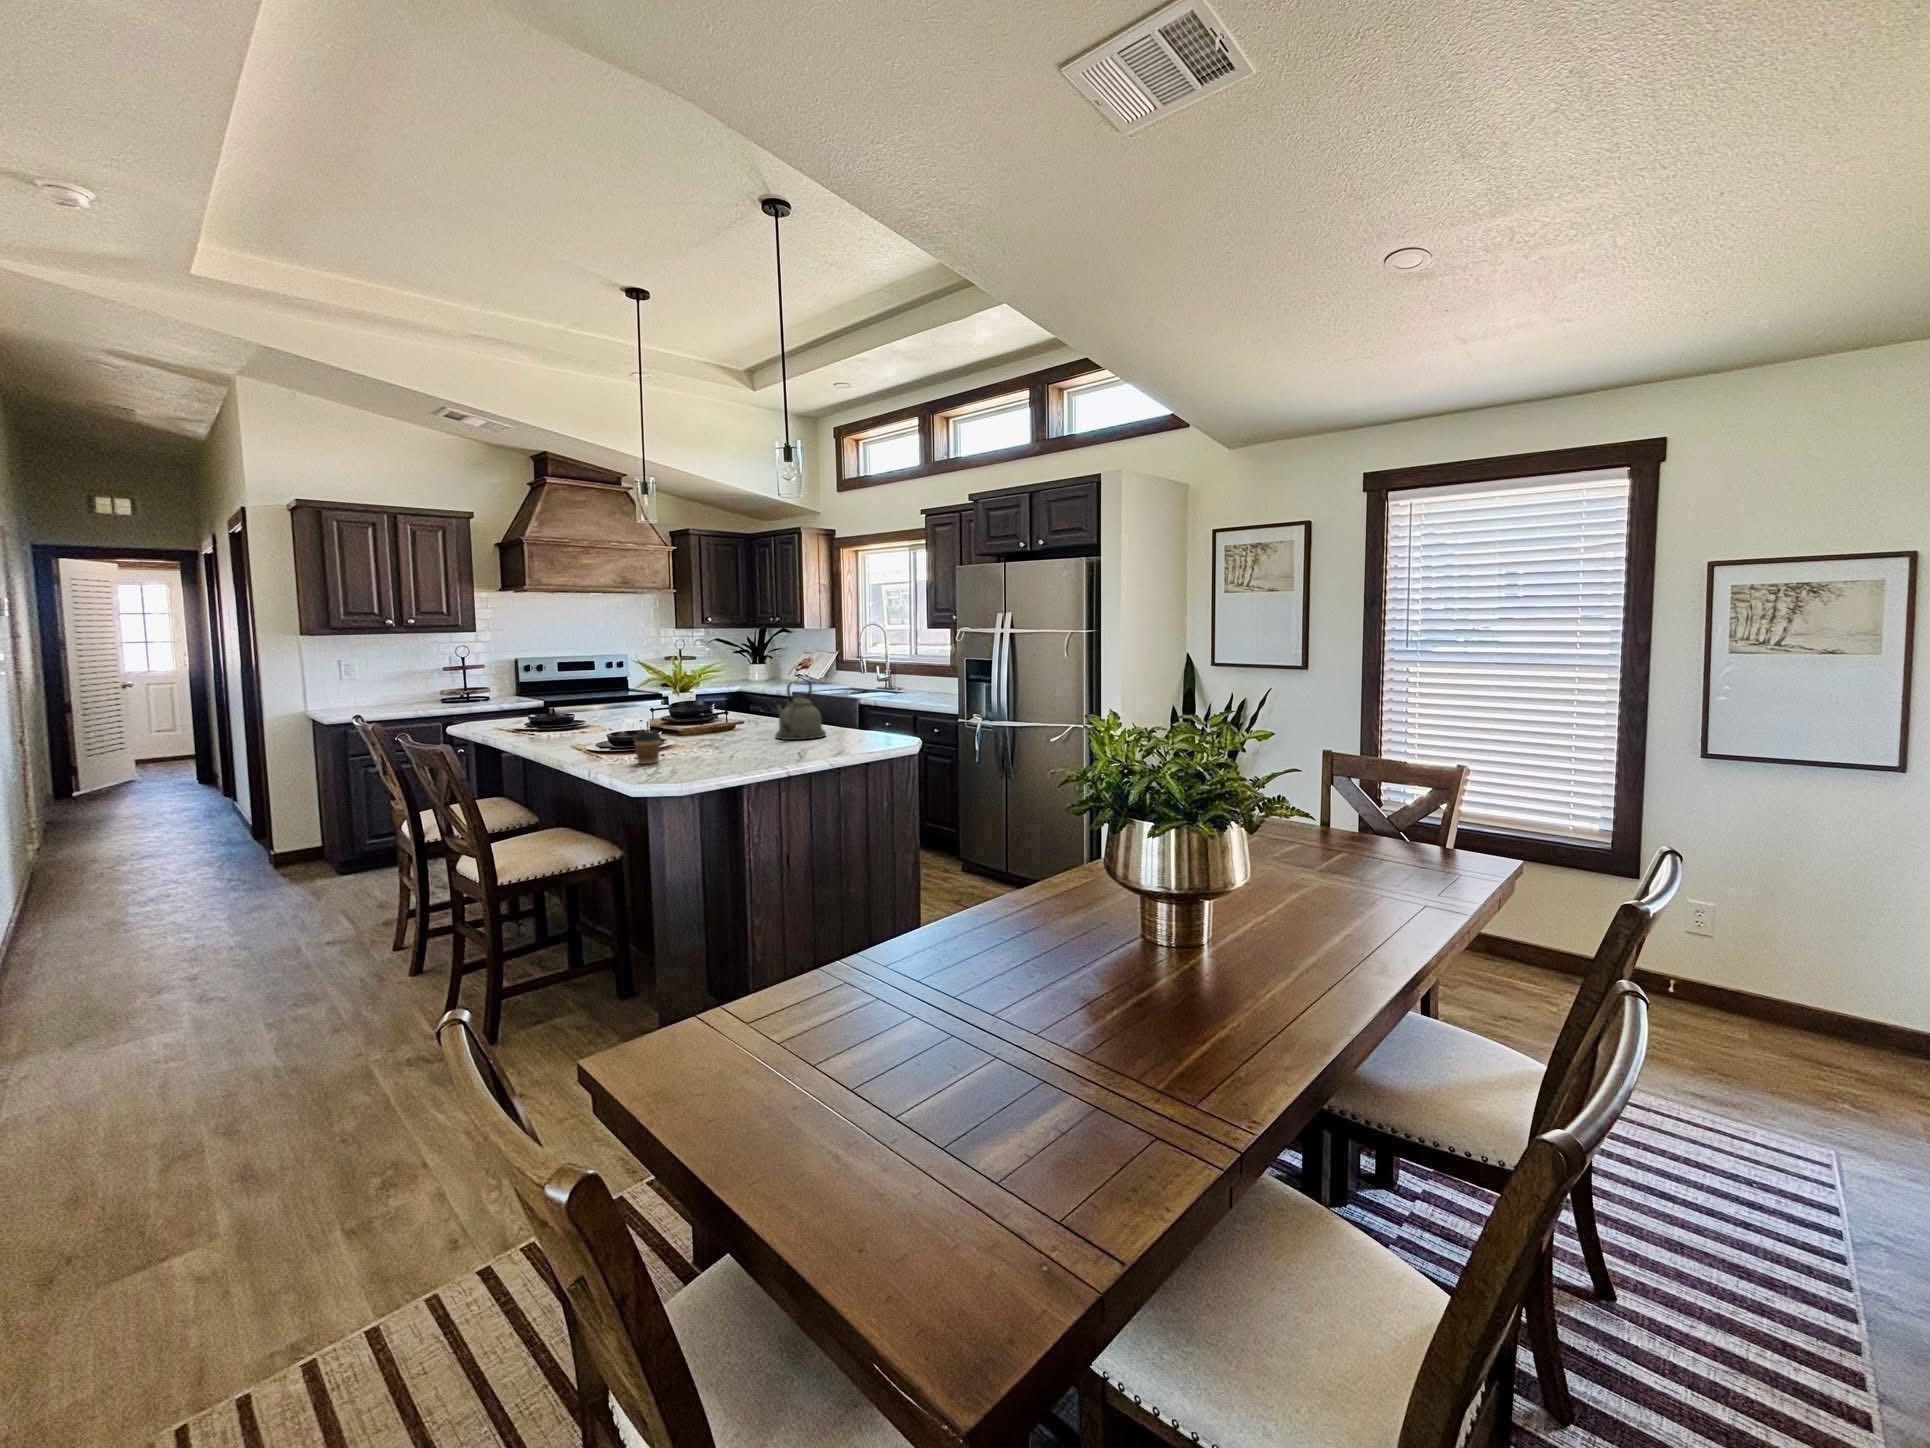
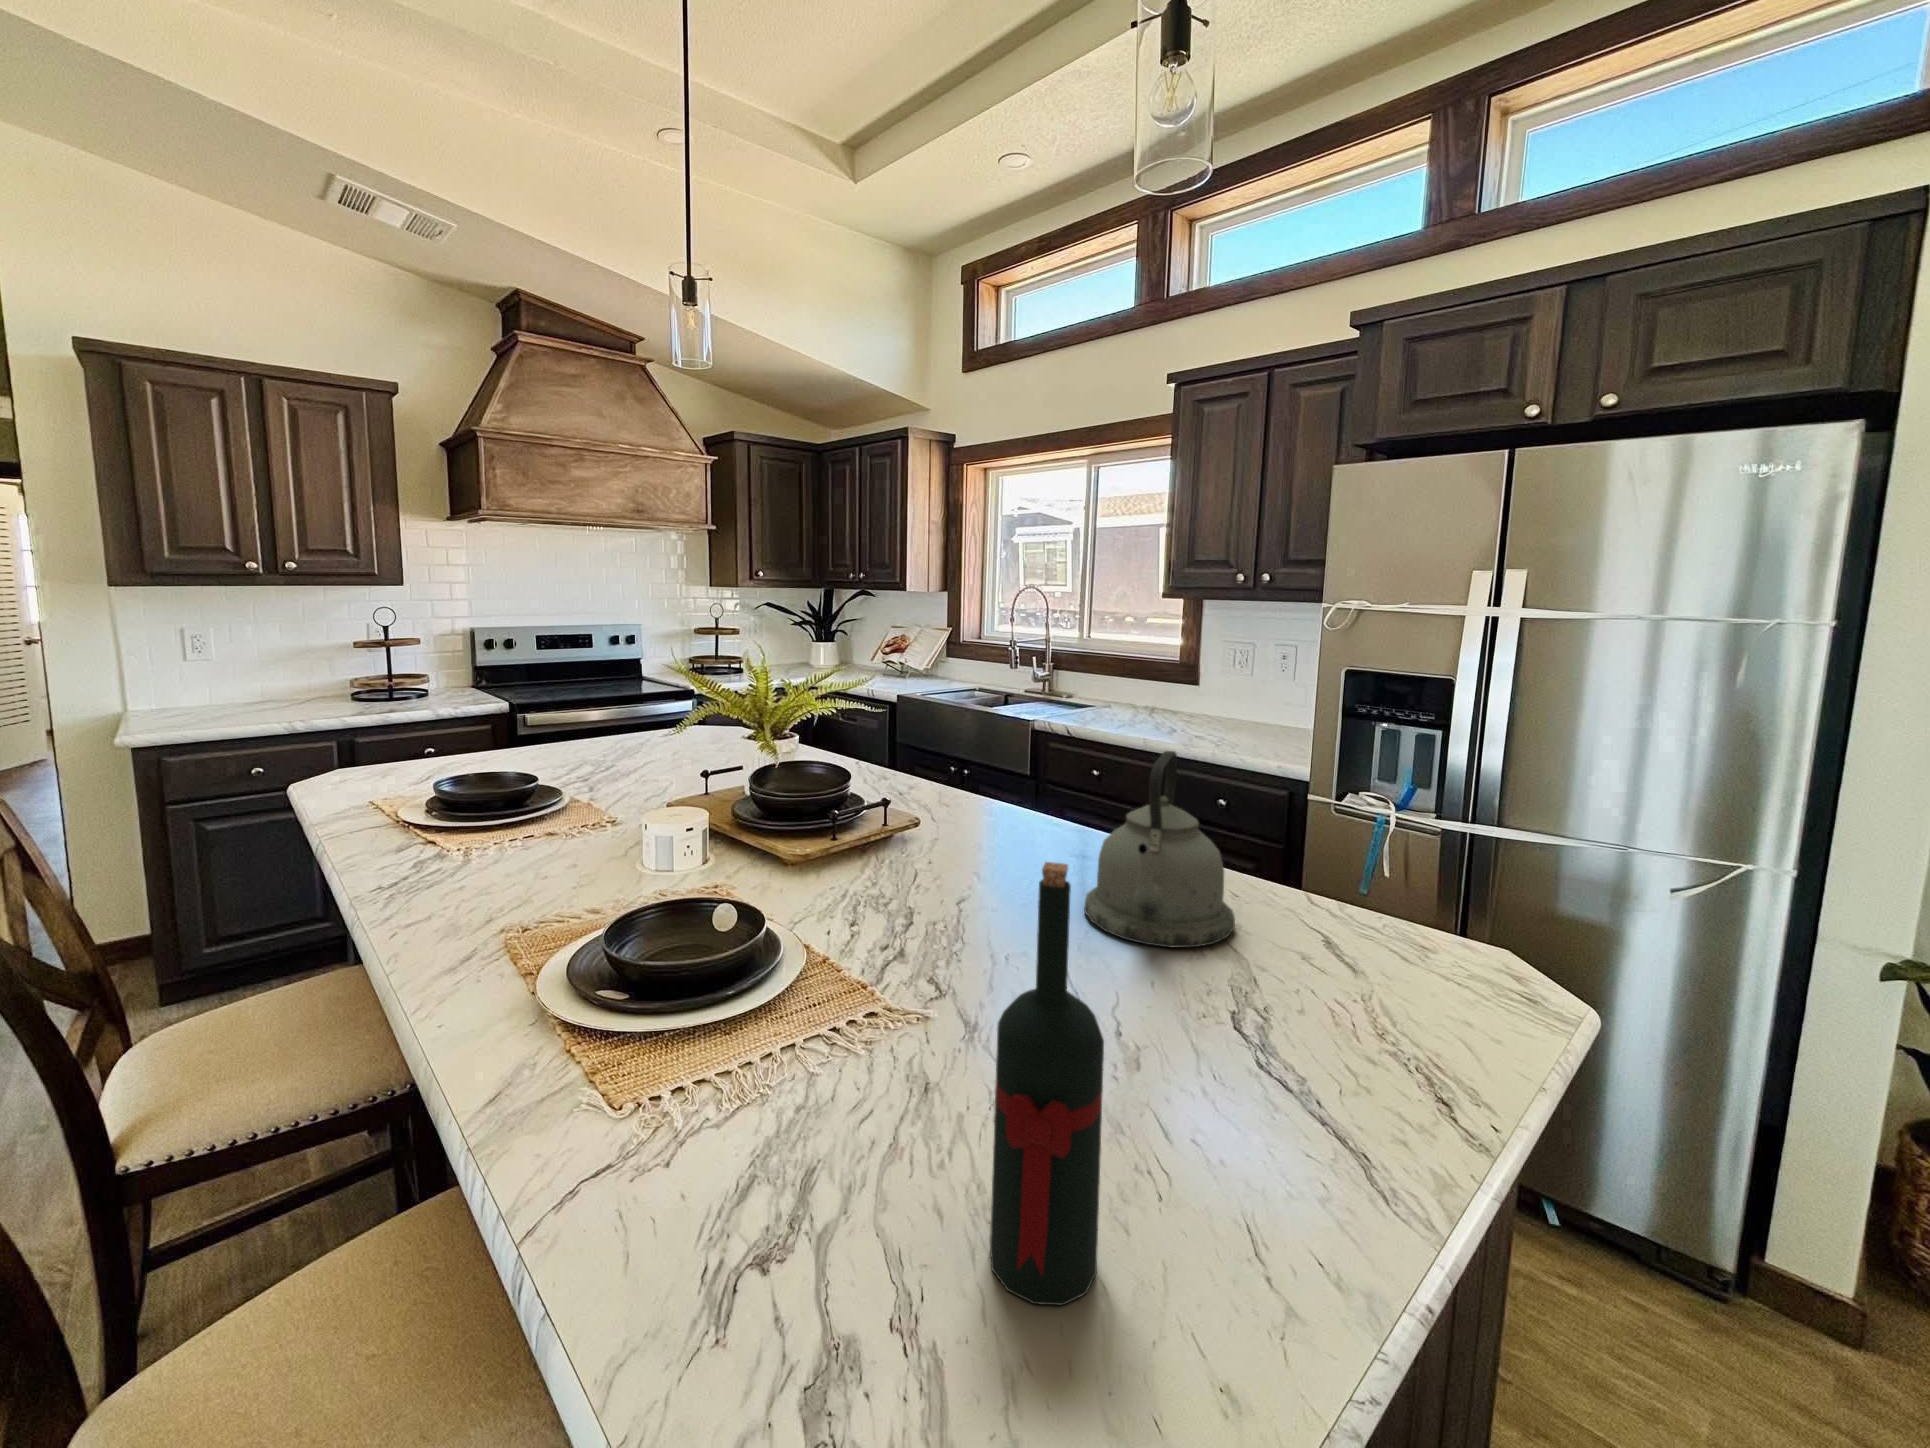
wine bottle: none [682,680,708,764] -> present [990,862,1104,1305]
coffee cup: present [634,729,661,764] -> none [747,1073,871,1276]

